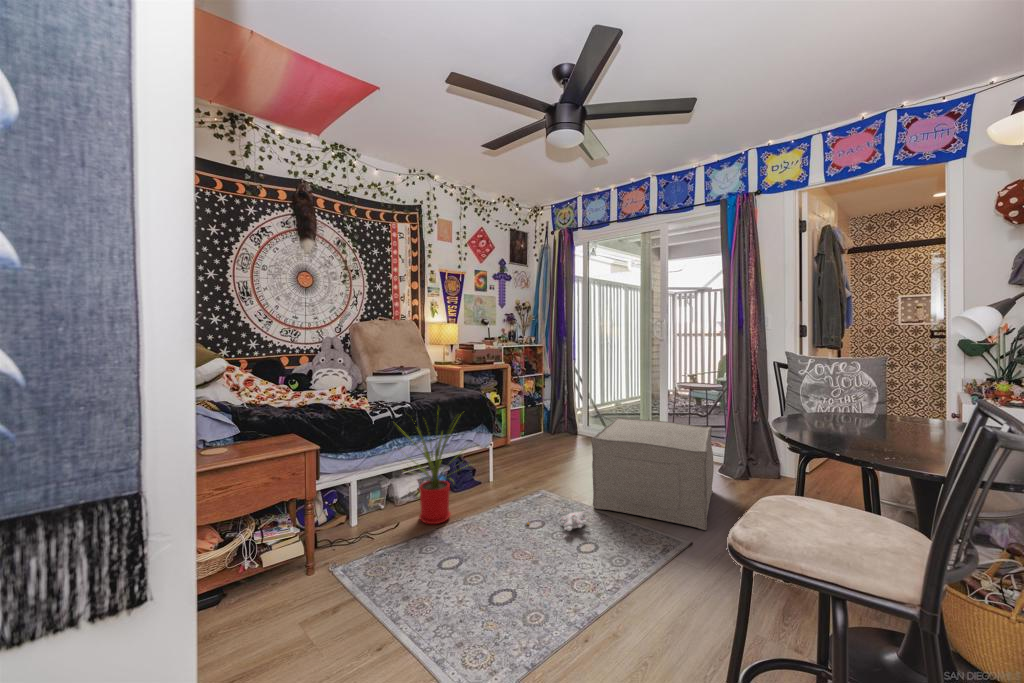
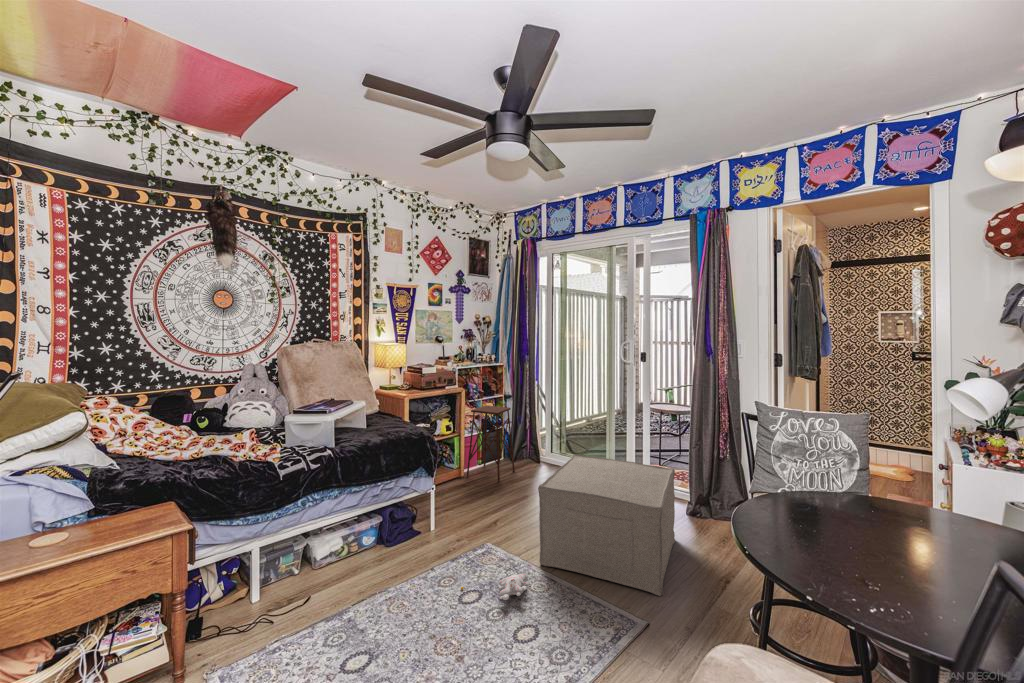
side table: none [511,381,555,449] -> present [467,406,515,482]
house plant: present [404,423,463,524] -> none [306,449,409,590]

